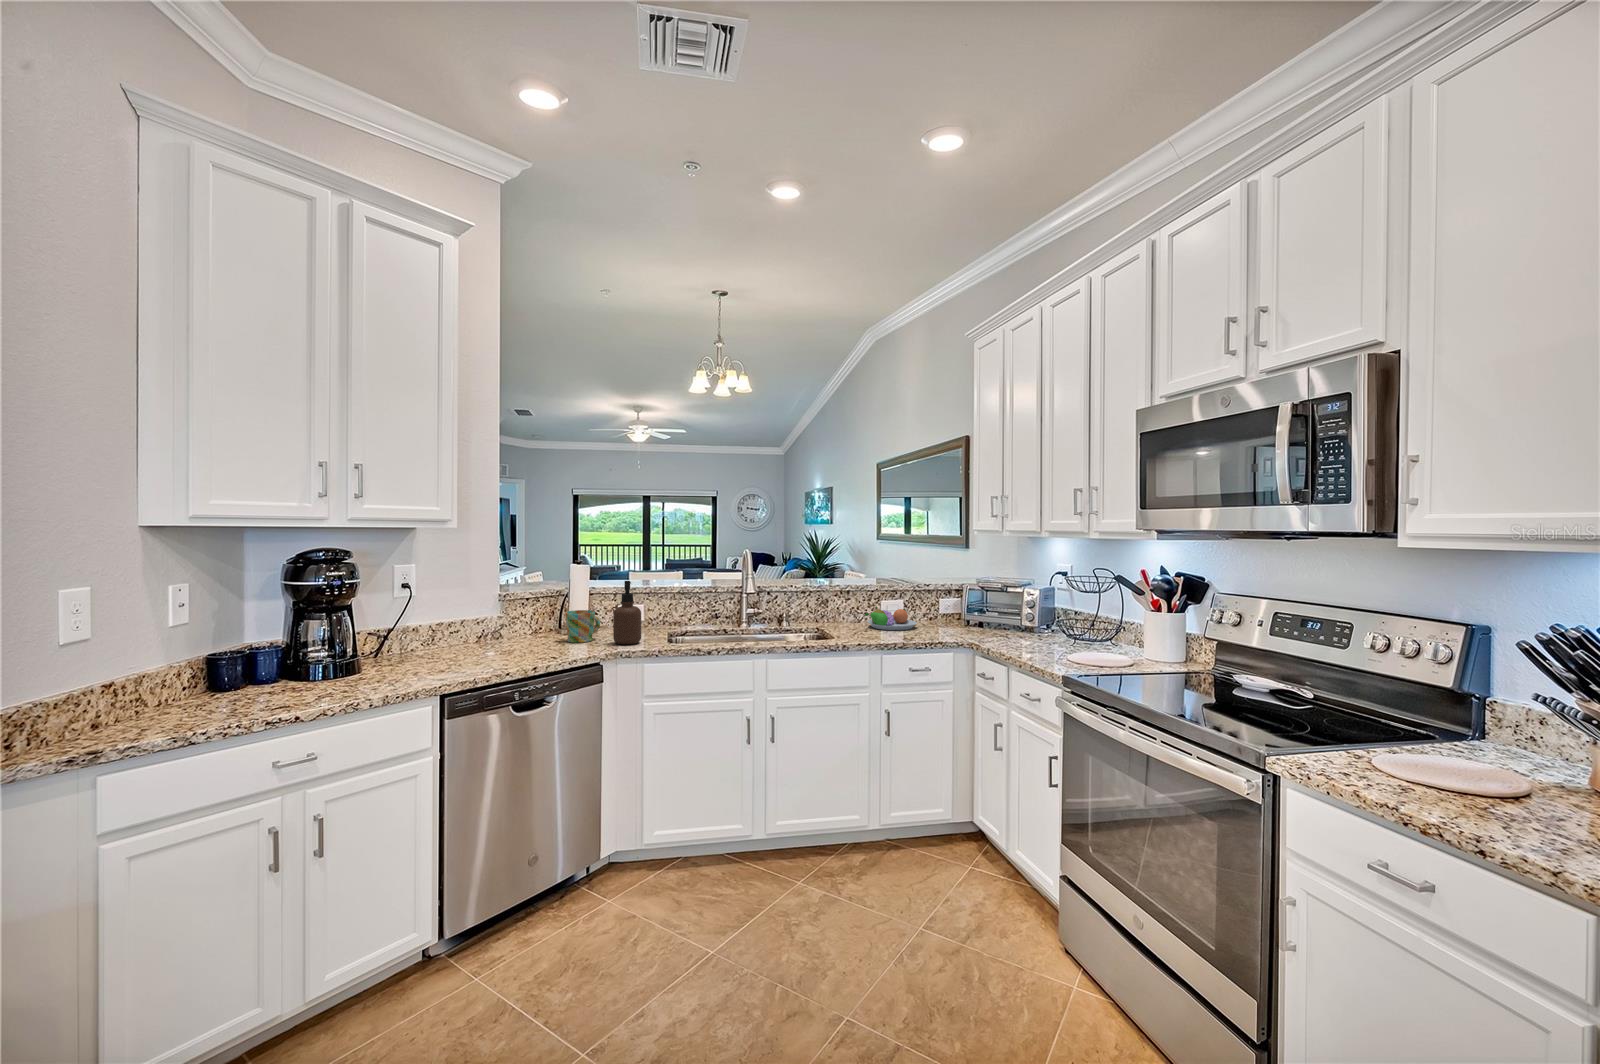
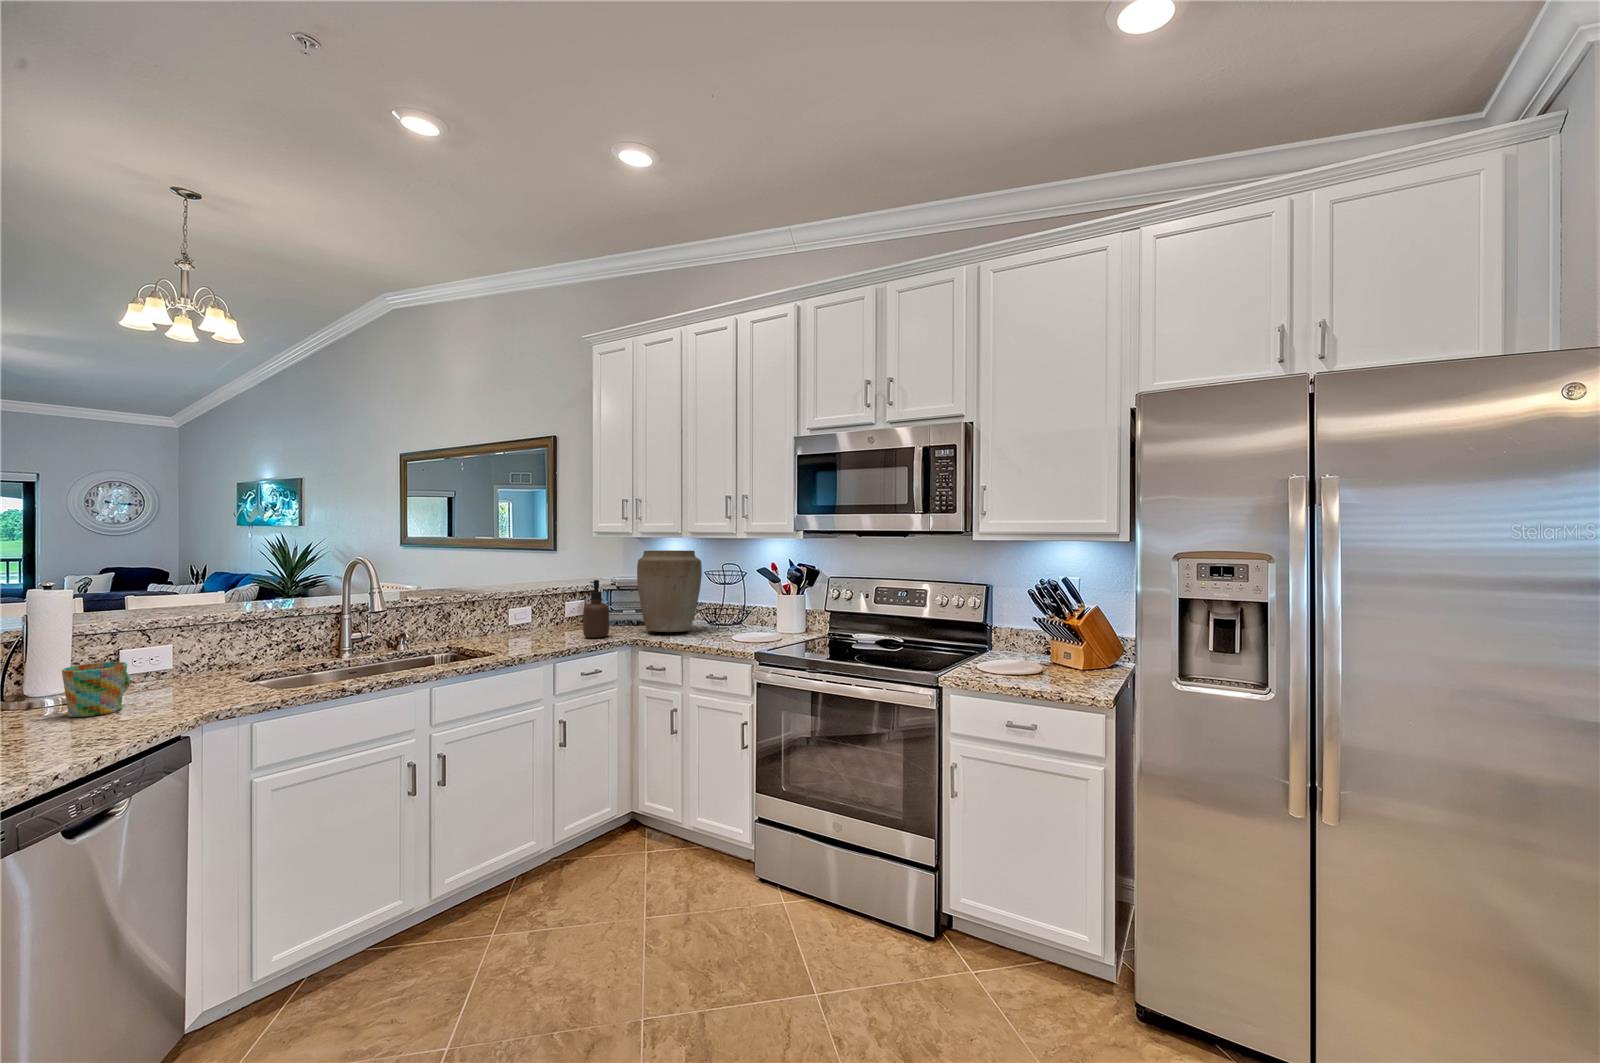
vase: none [986,549,1060,642] -> present [637,550,702,632]
soap dispenser: present [613,581,641,645] -> present [583,580,609,638]
fruit bowl: present [865,606,917,630] -> none [502,615,557,639]

